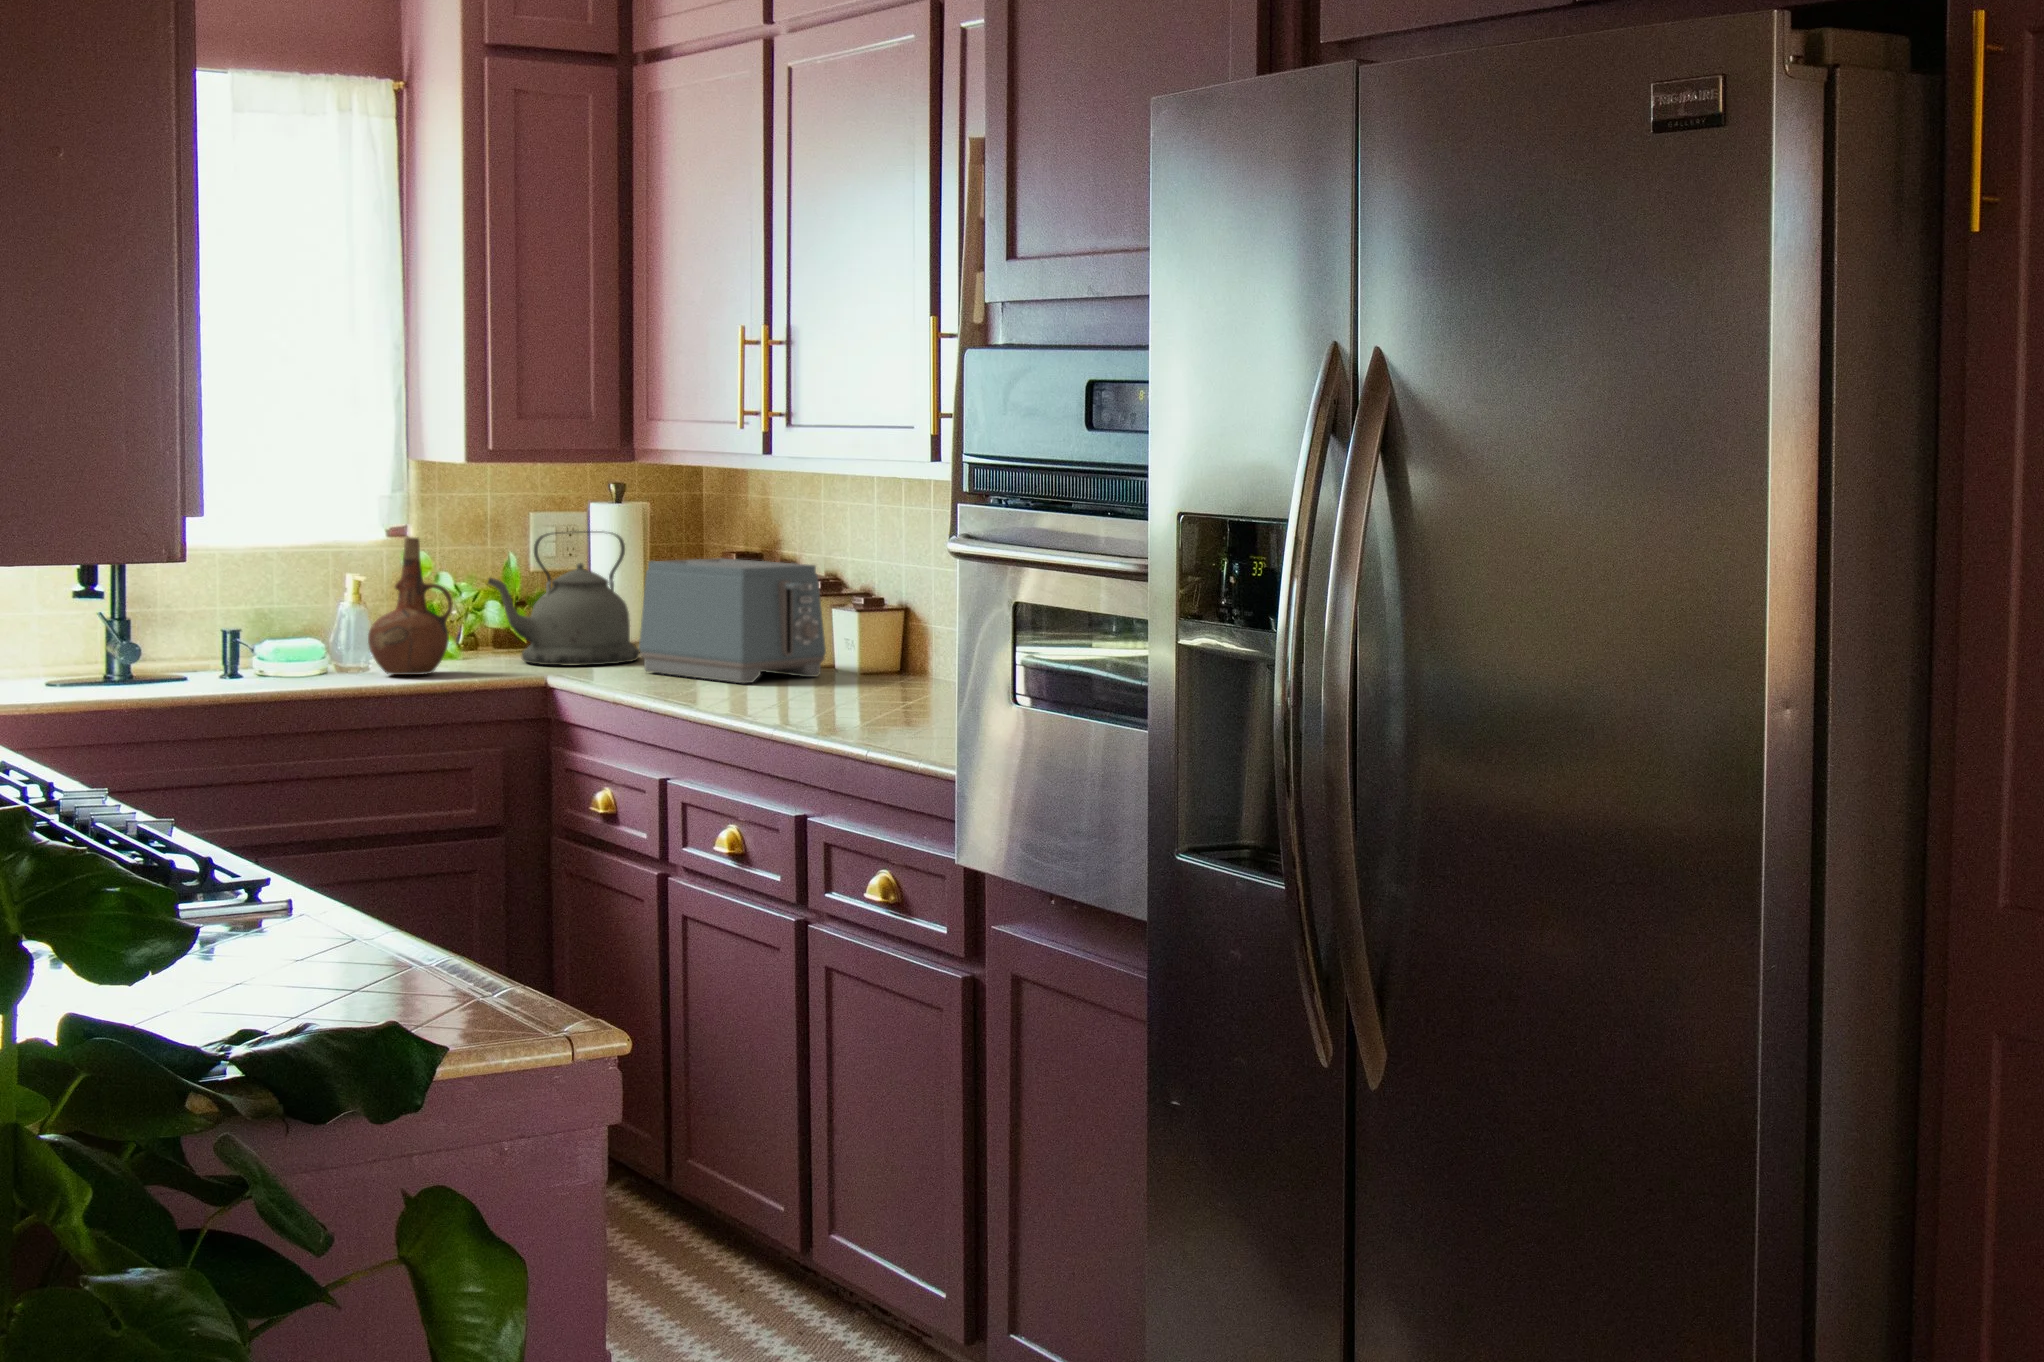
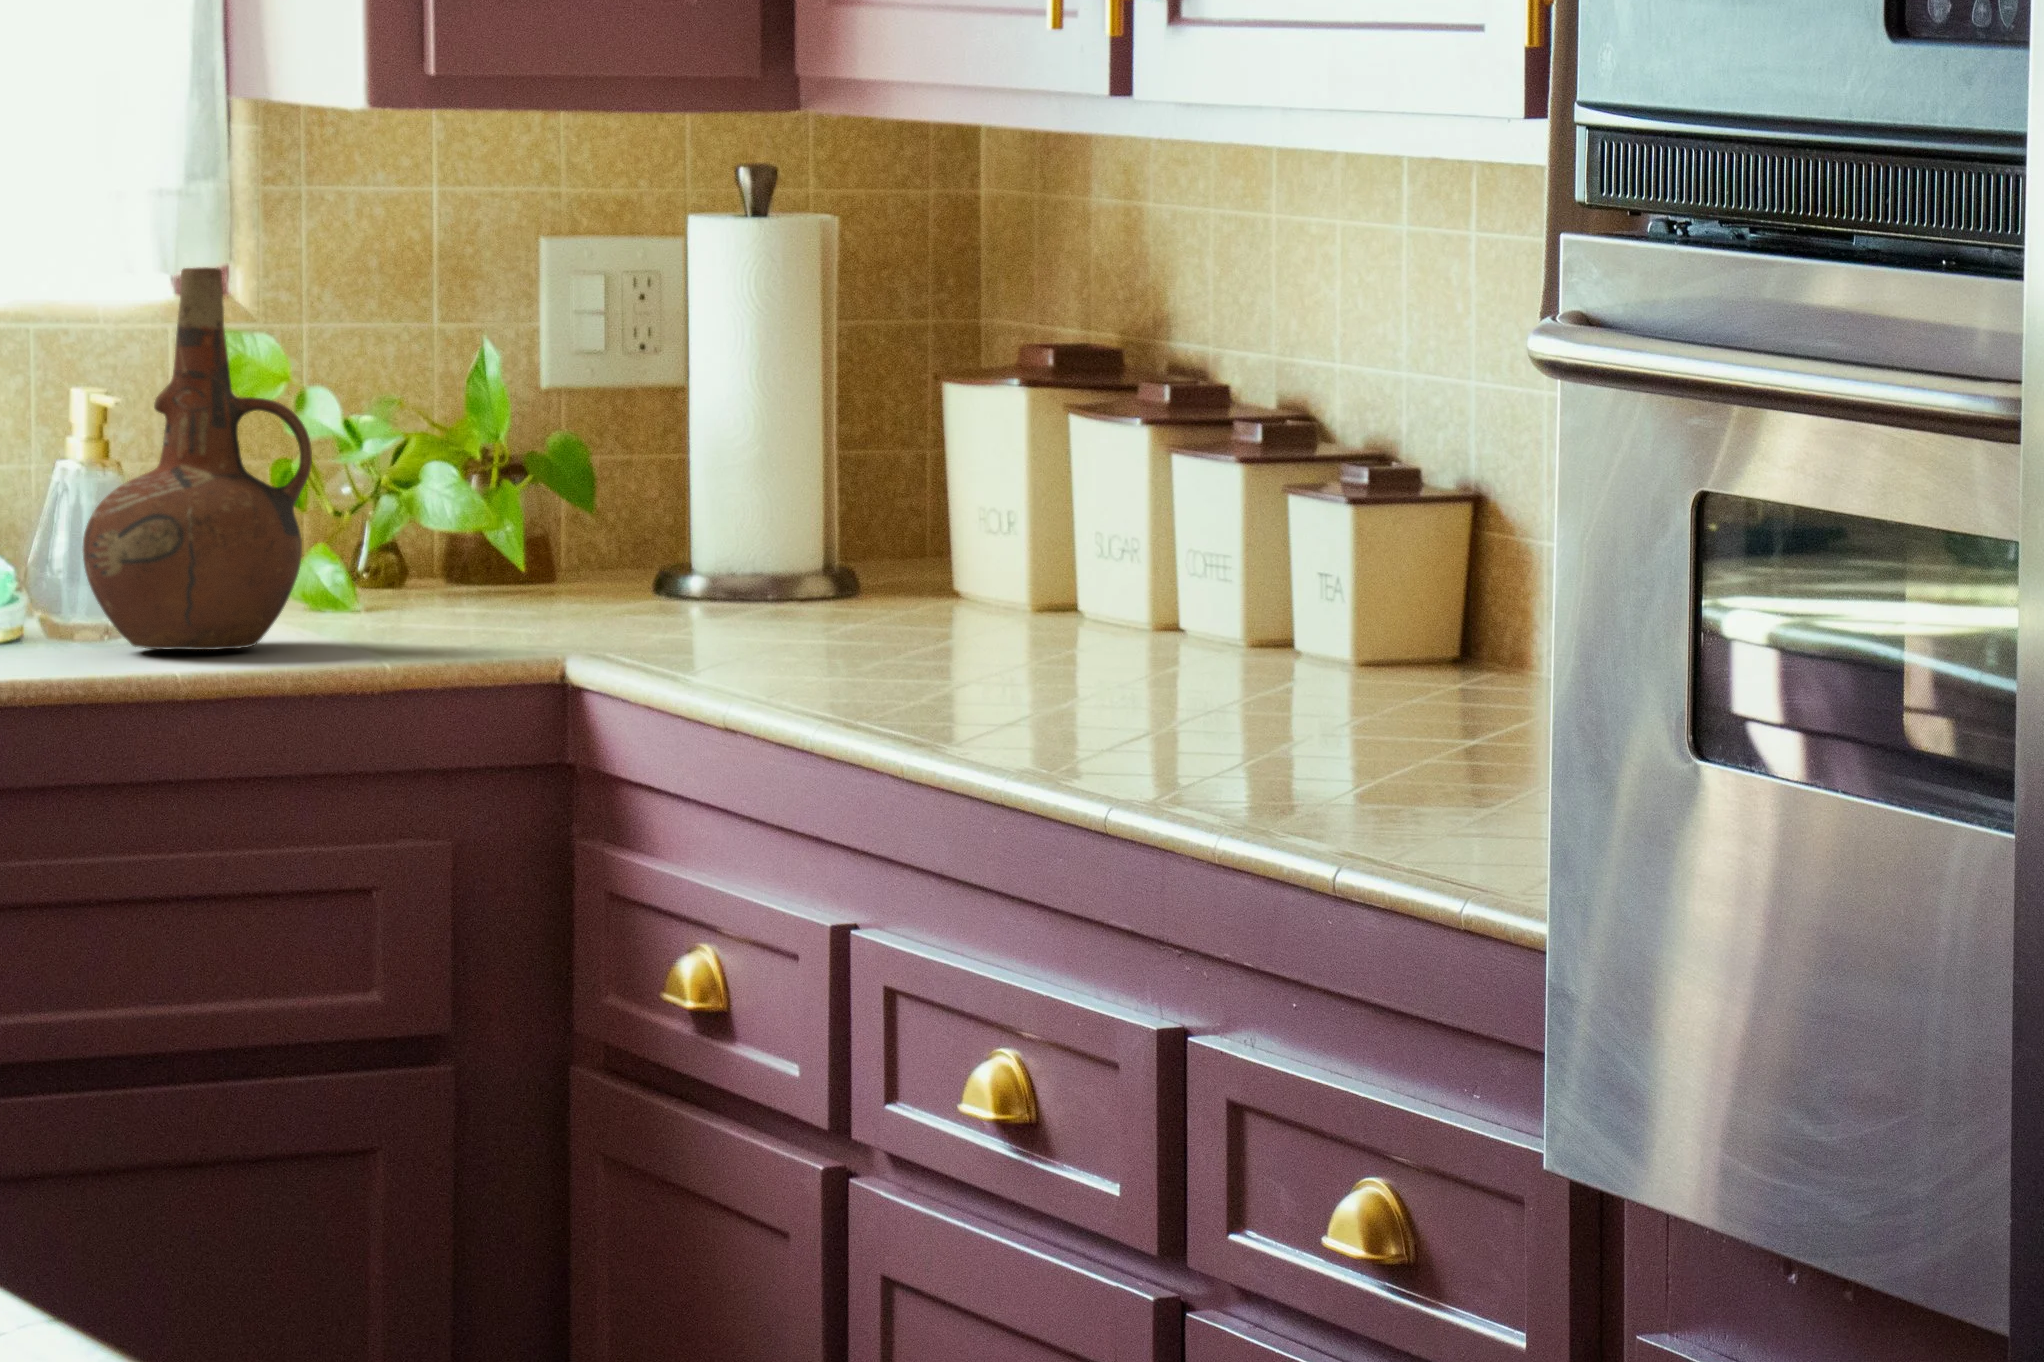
kettle: present [488,533,640,666] -> none [411,268,813,630]
toaster: present [639,558,826,683] -> none [814,338,1342,688]

